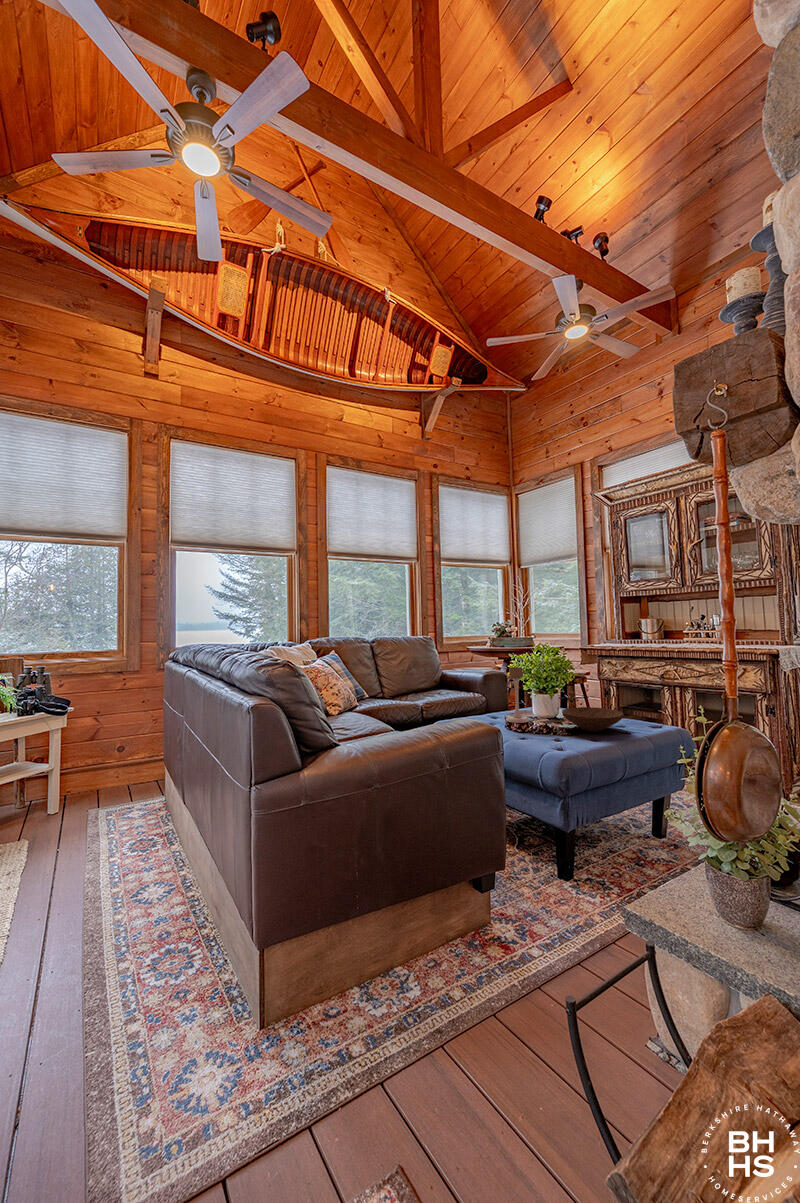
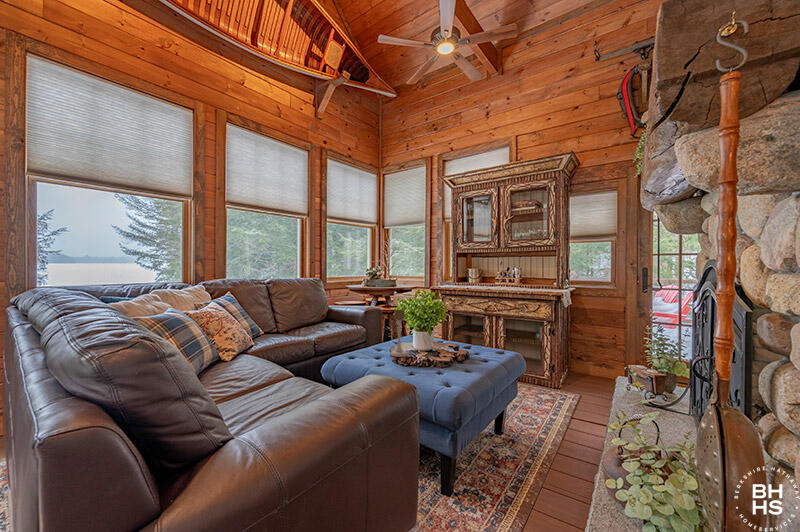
wooden bowl: present [562,707,623,732] -> none [437,341,485,363]

